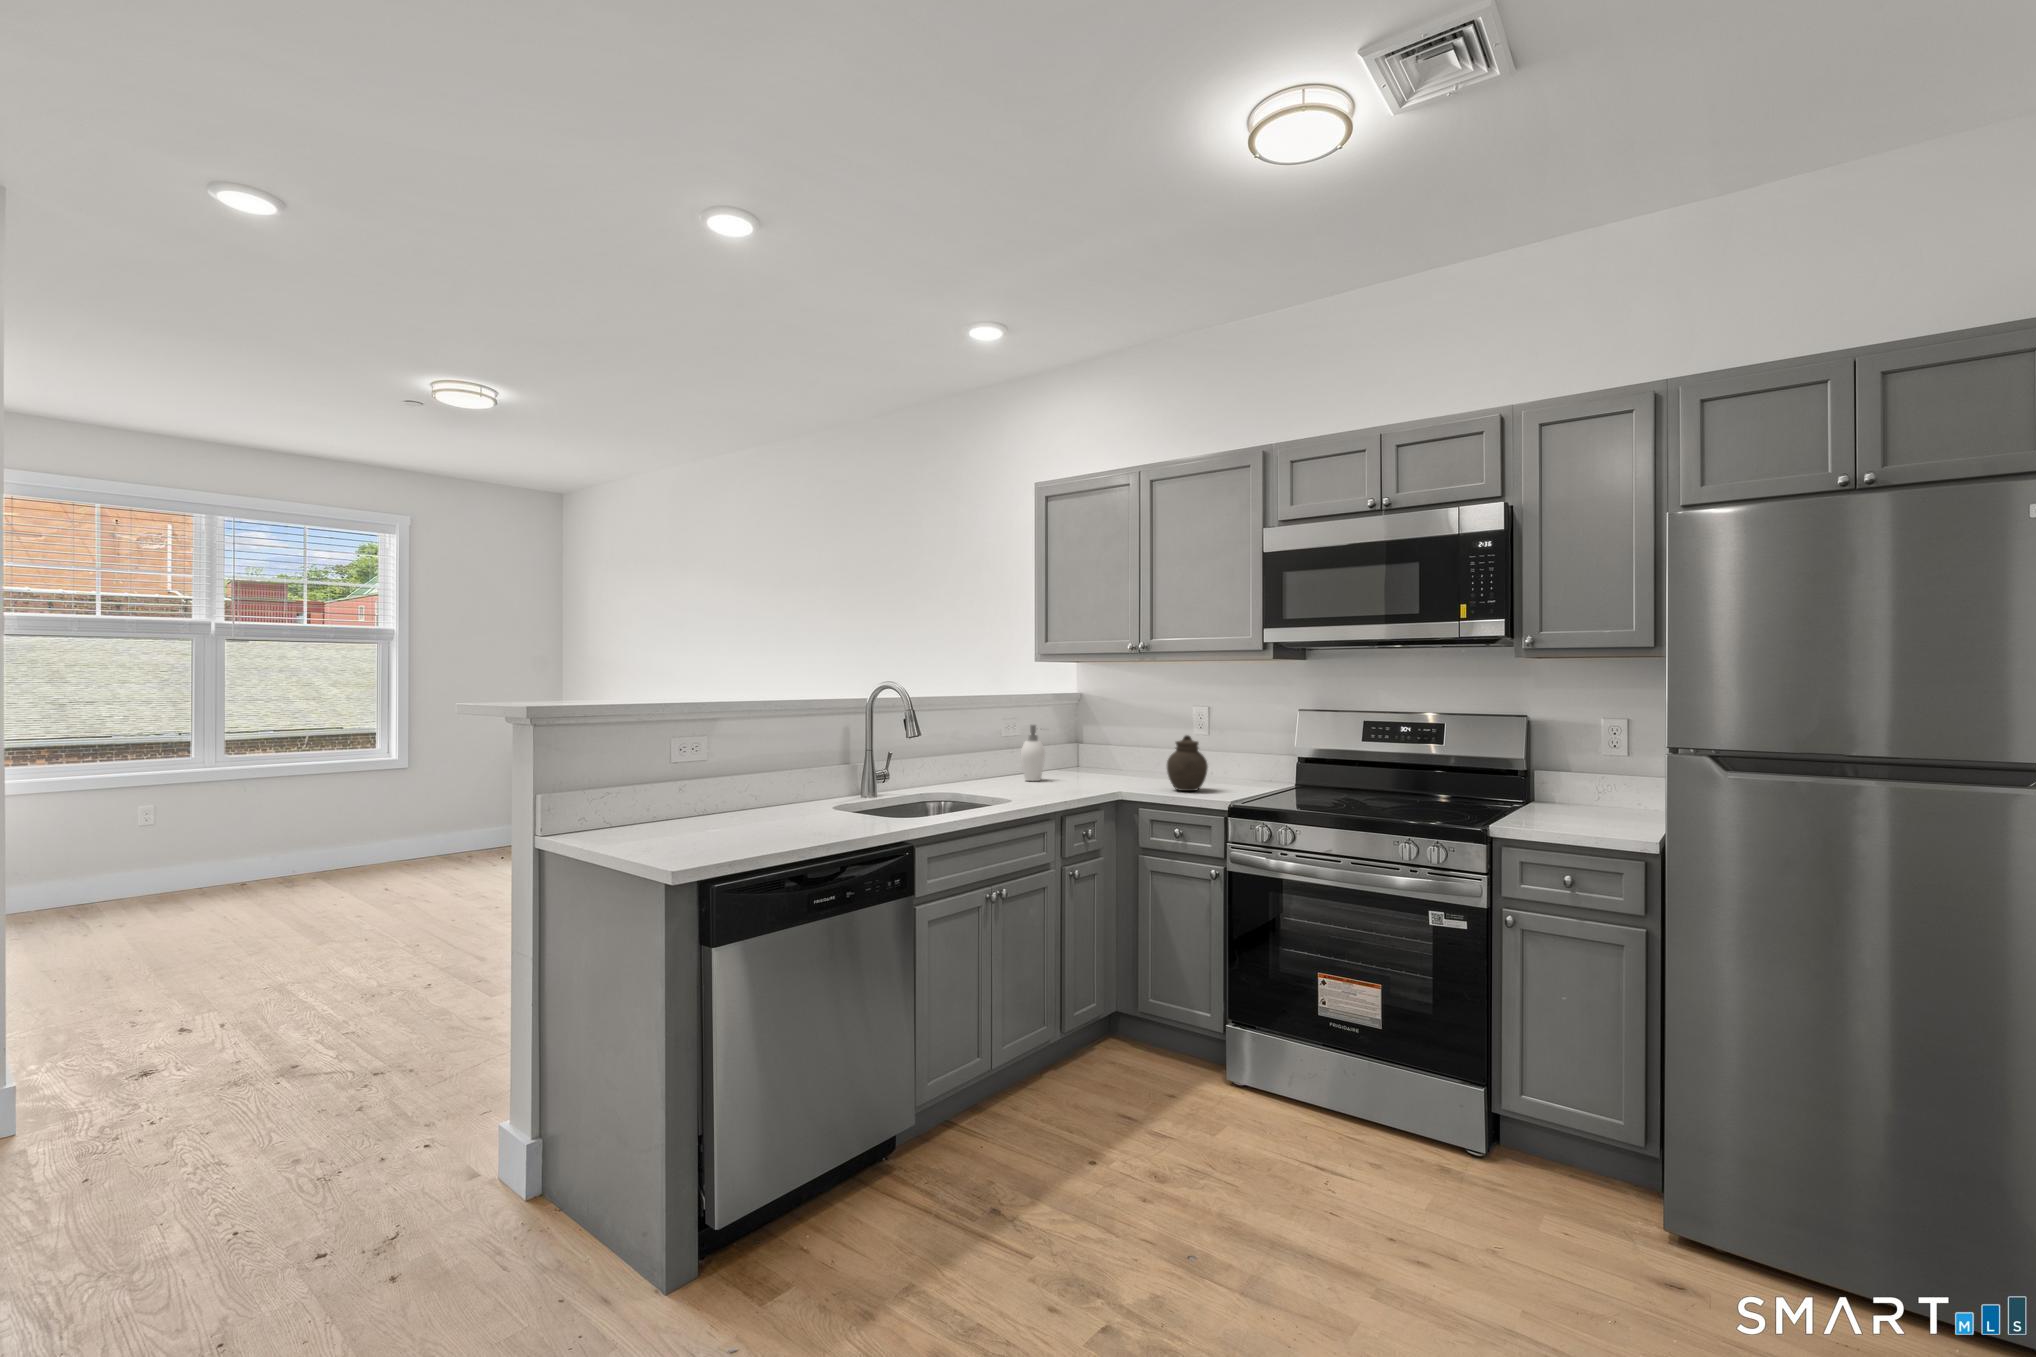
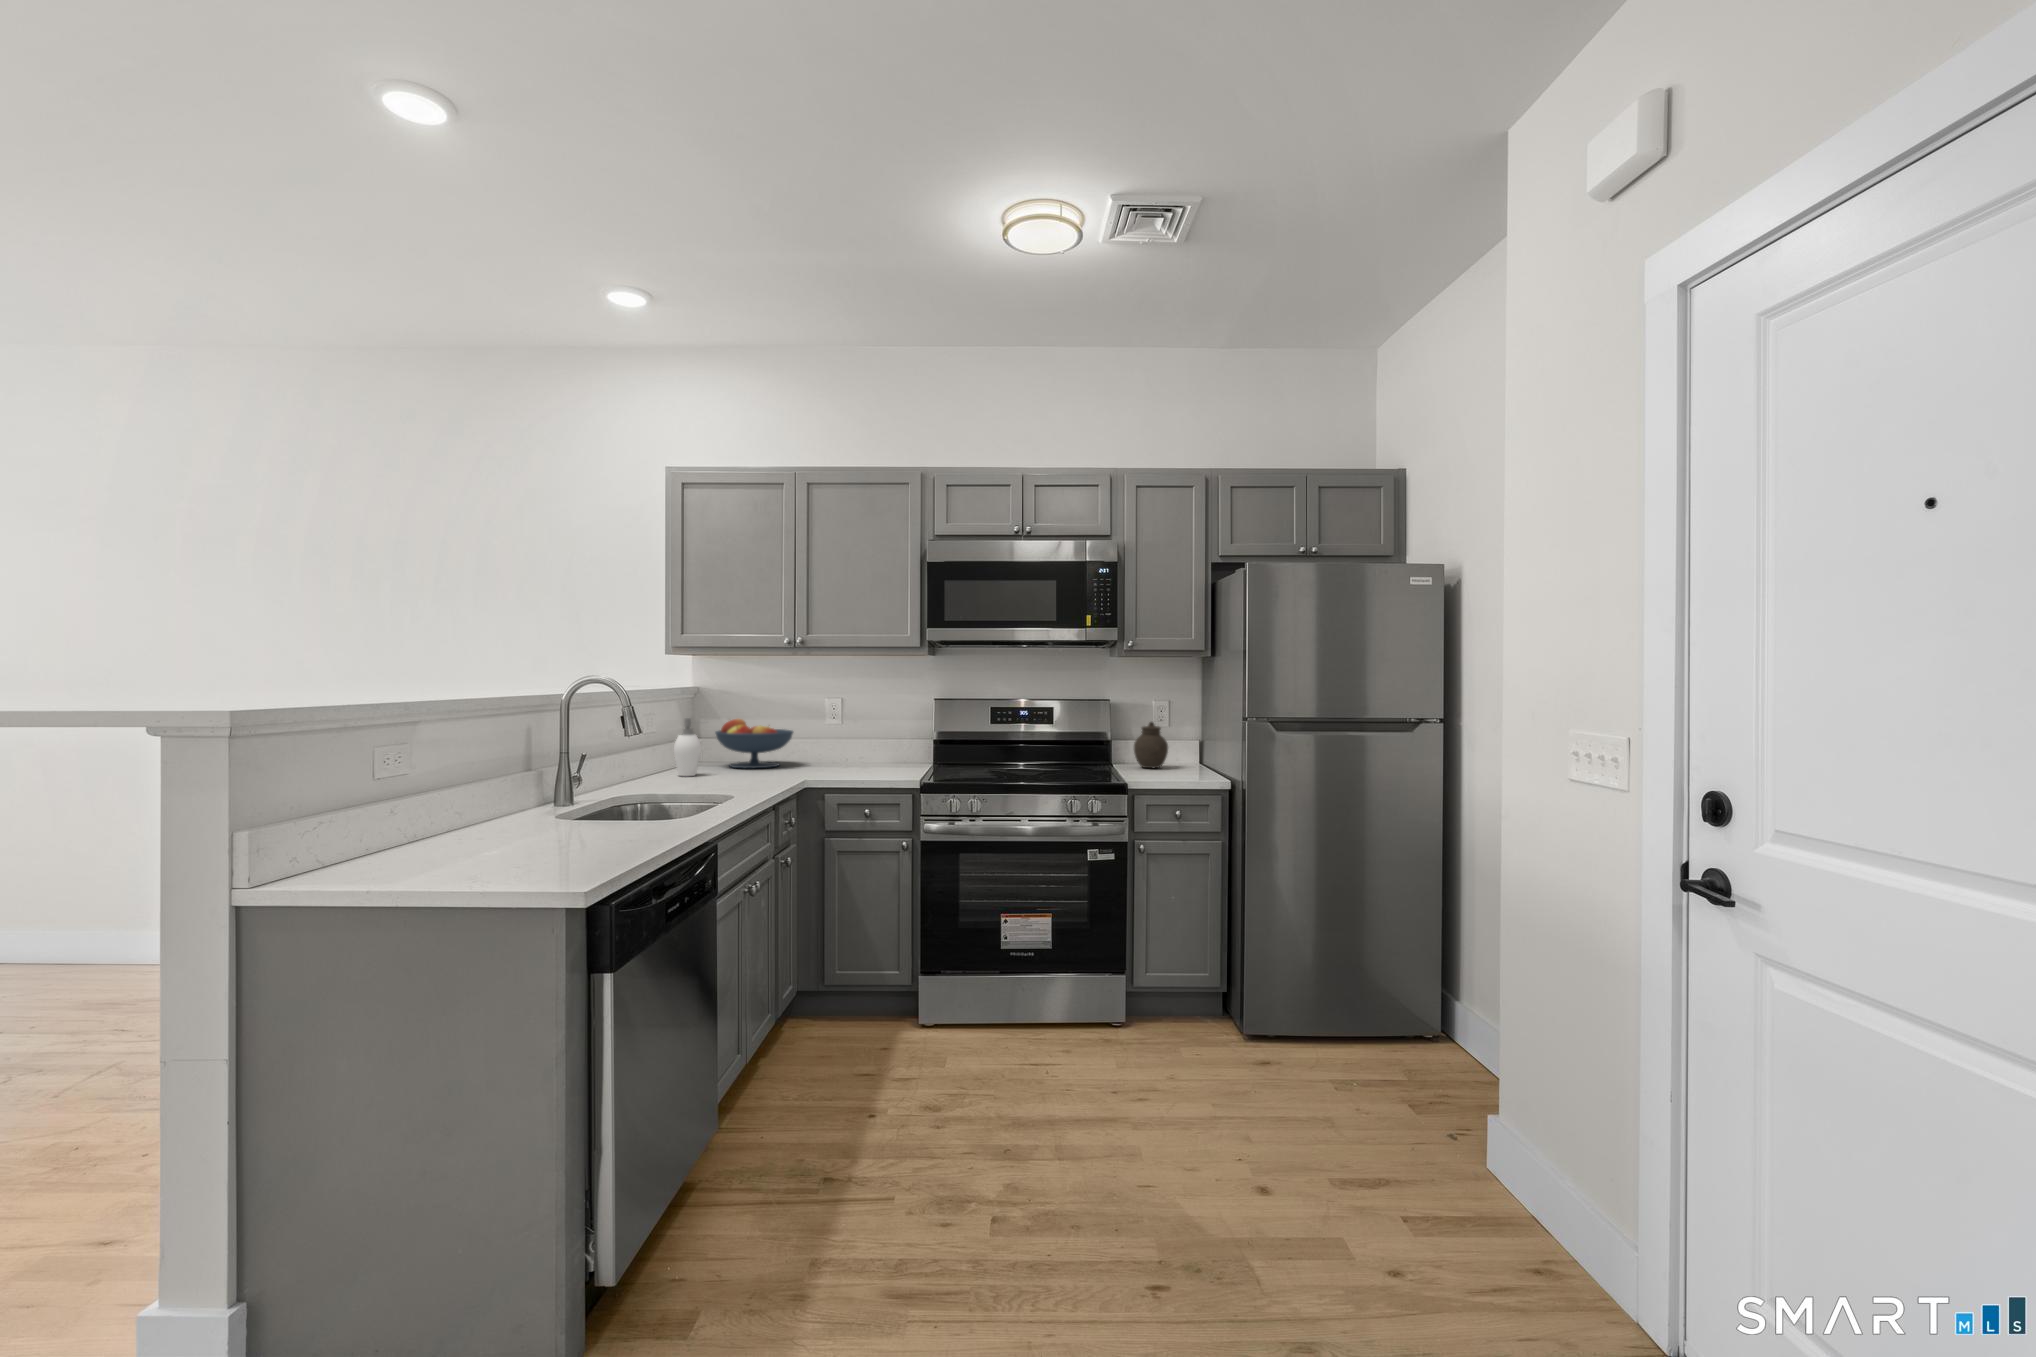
fruit bowl: none [1074,726,1152,778] -> present [715,719,793,768]
jar: present [1167,735,1208,791] -> present [1134,722,1168,768]

